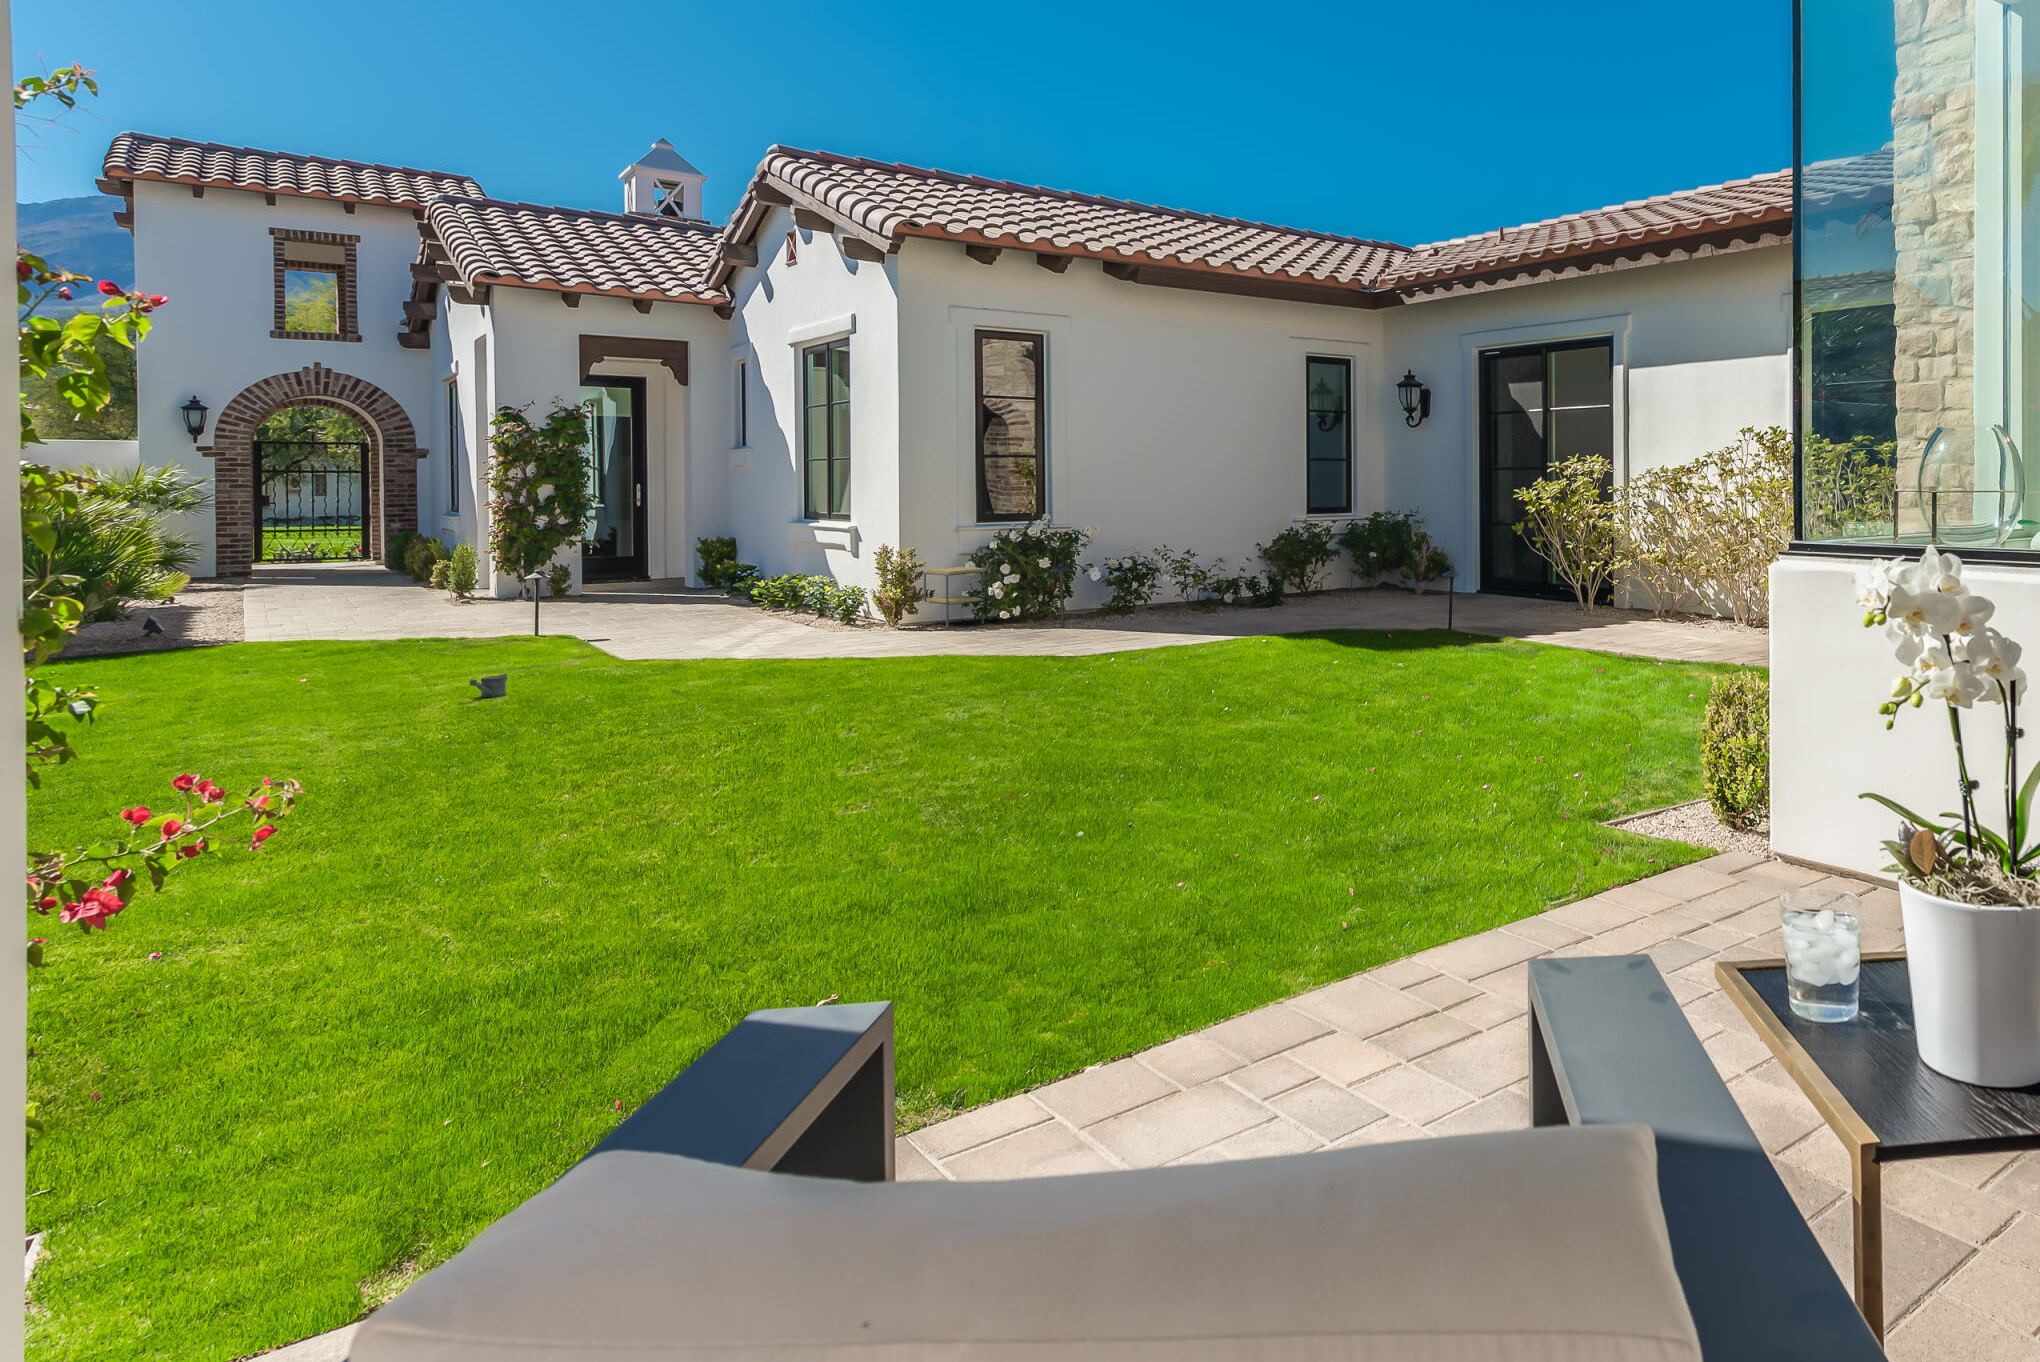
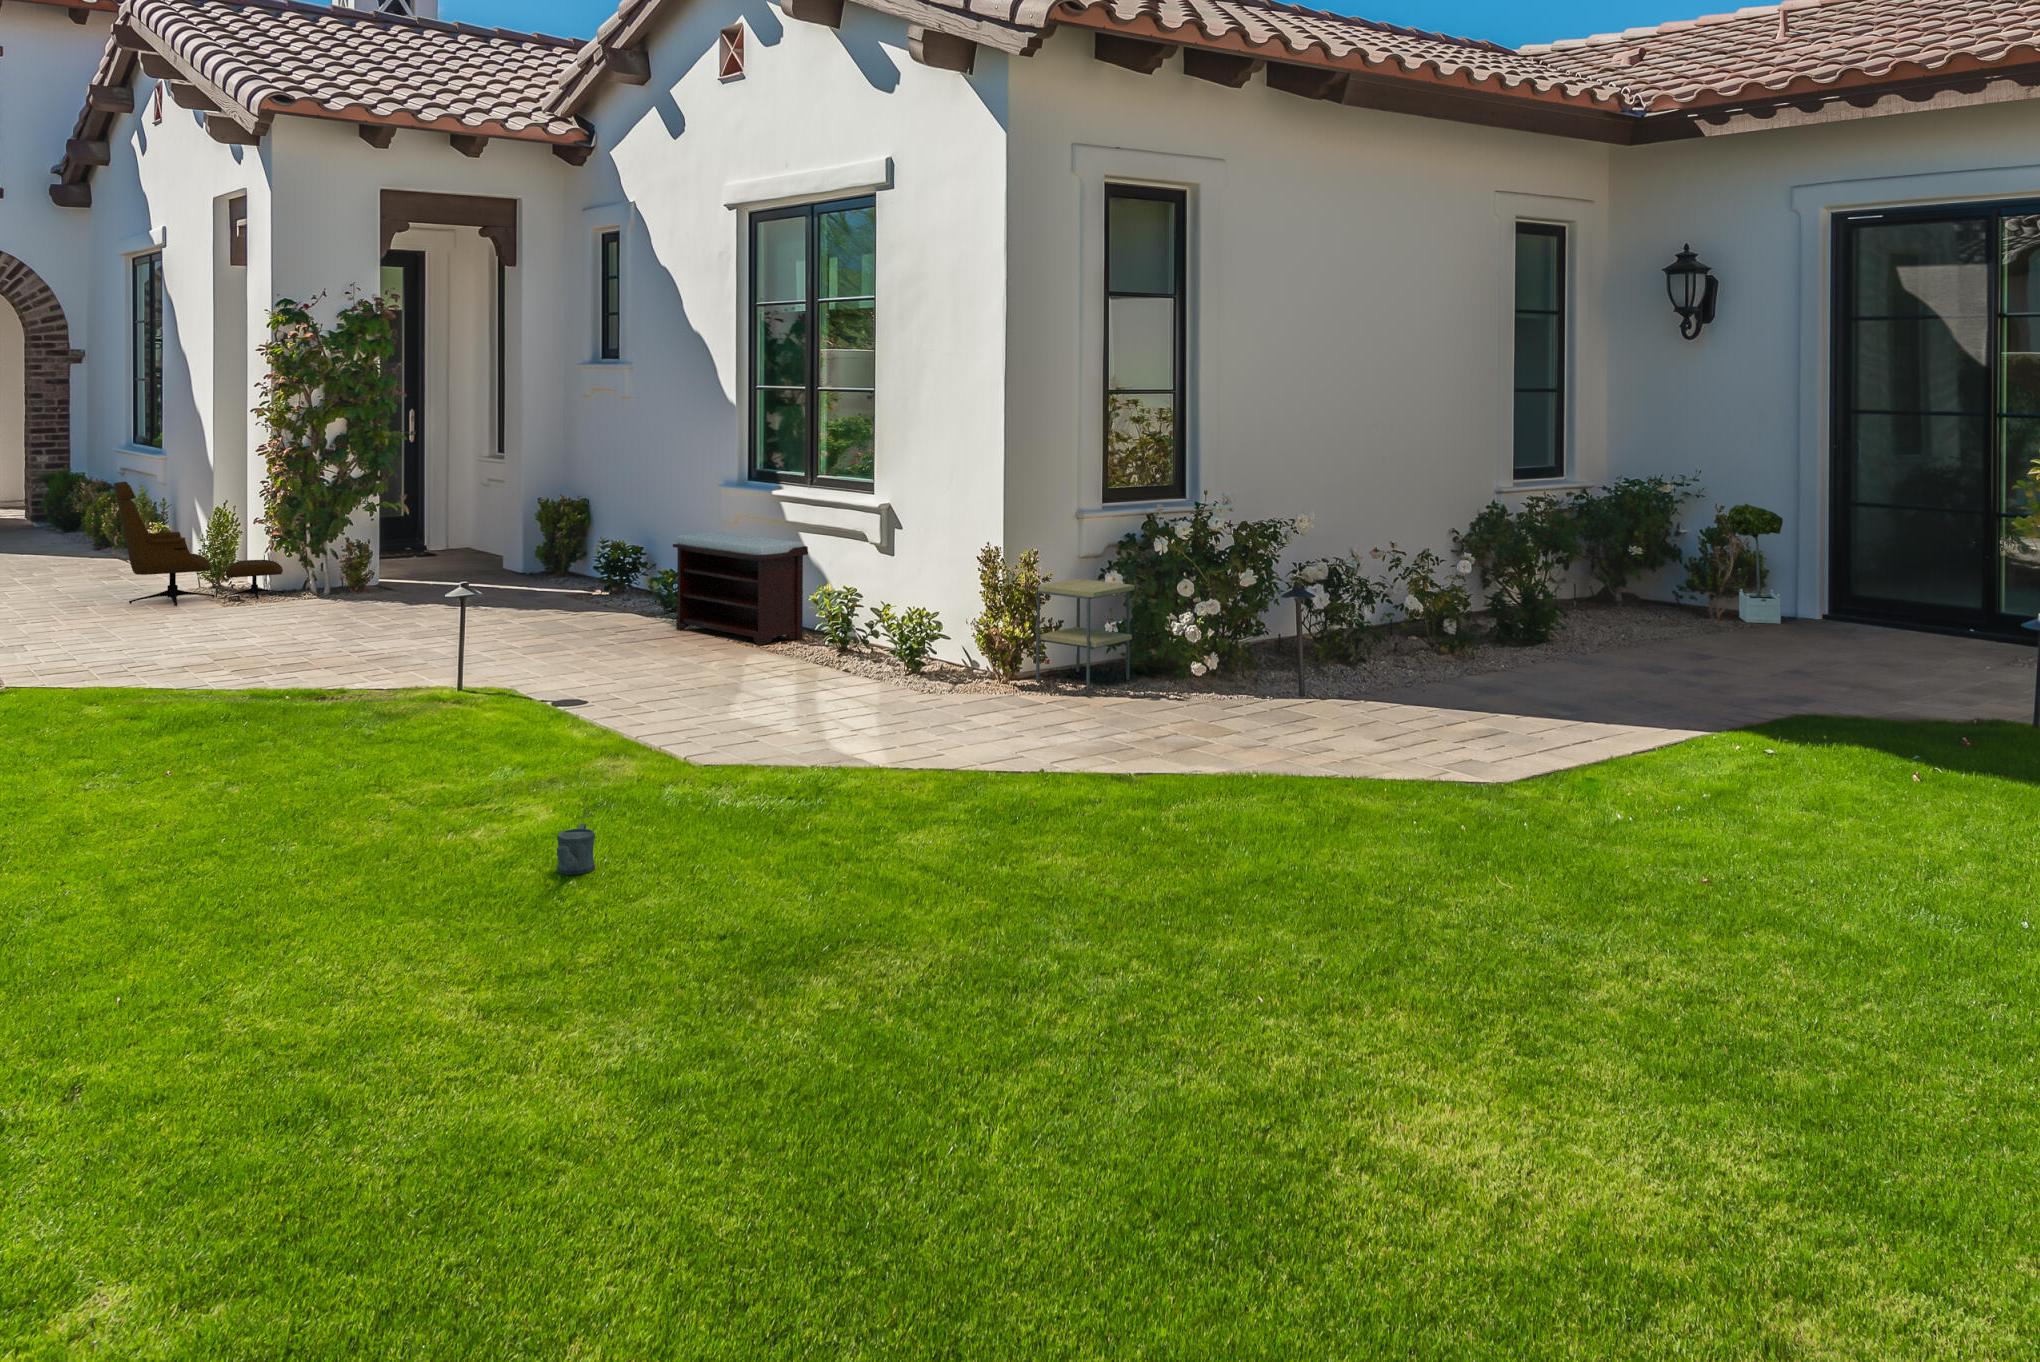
potted tree: none [1421,523,1450,594] -> present [1727,504,1783,624]
lounge chair: none [381,527,511,606] -> present [114,482,283,606]
bench: none [744,550,823,616] -> present [673,532,808,646]

